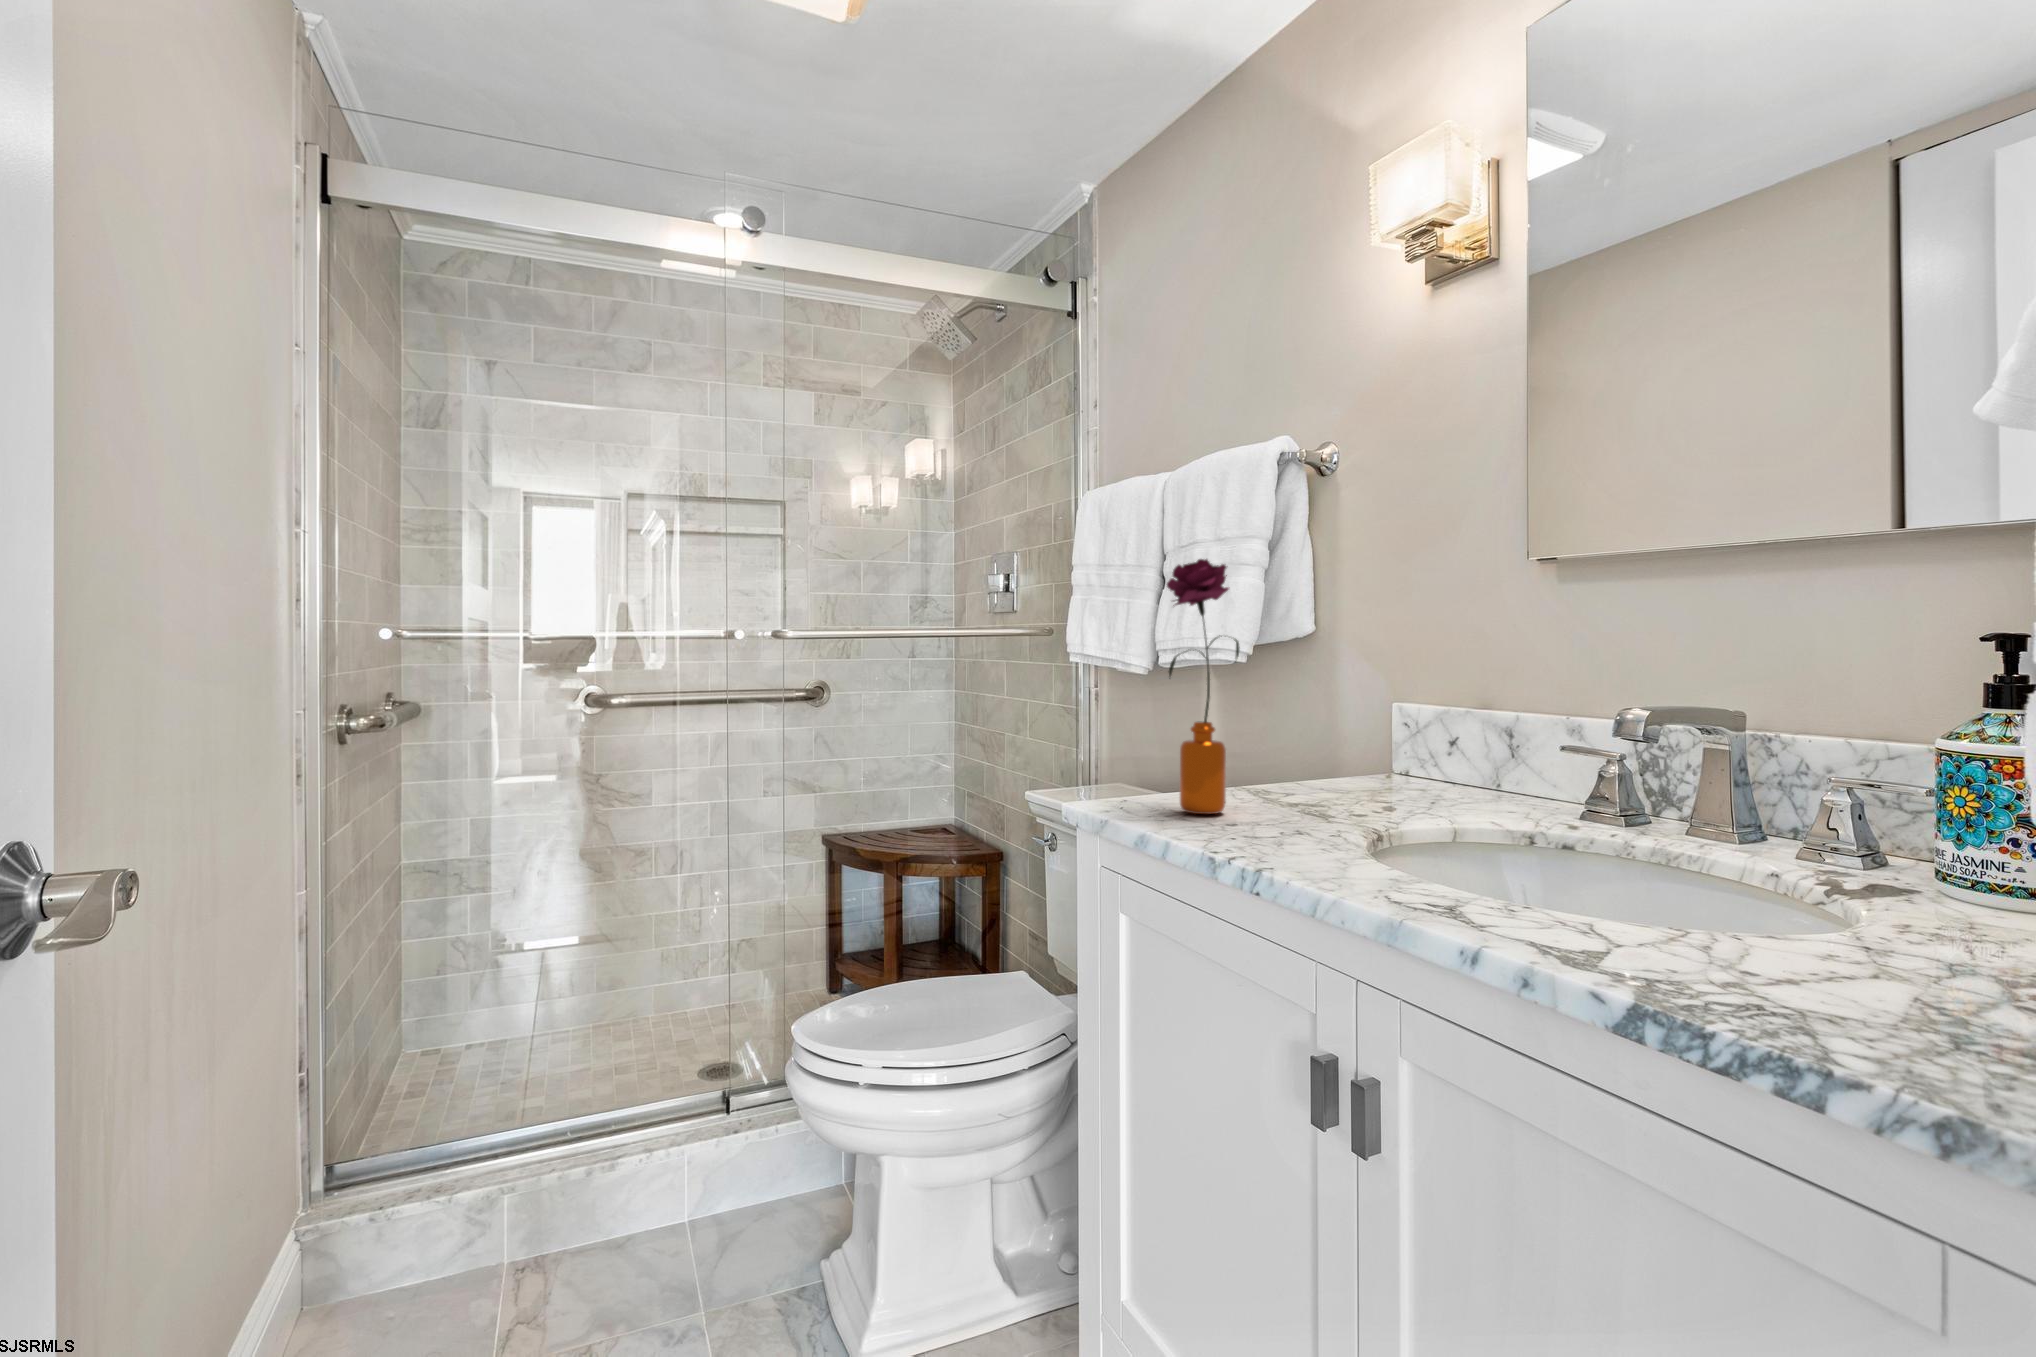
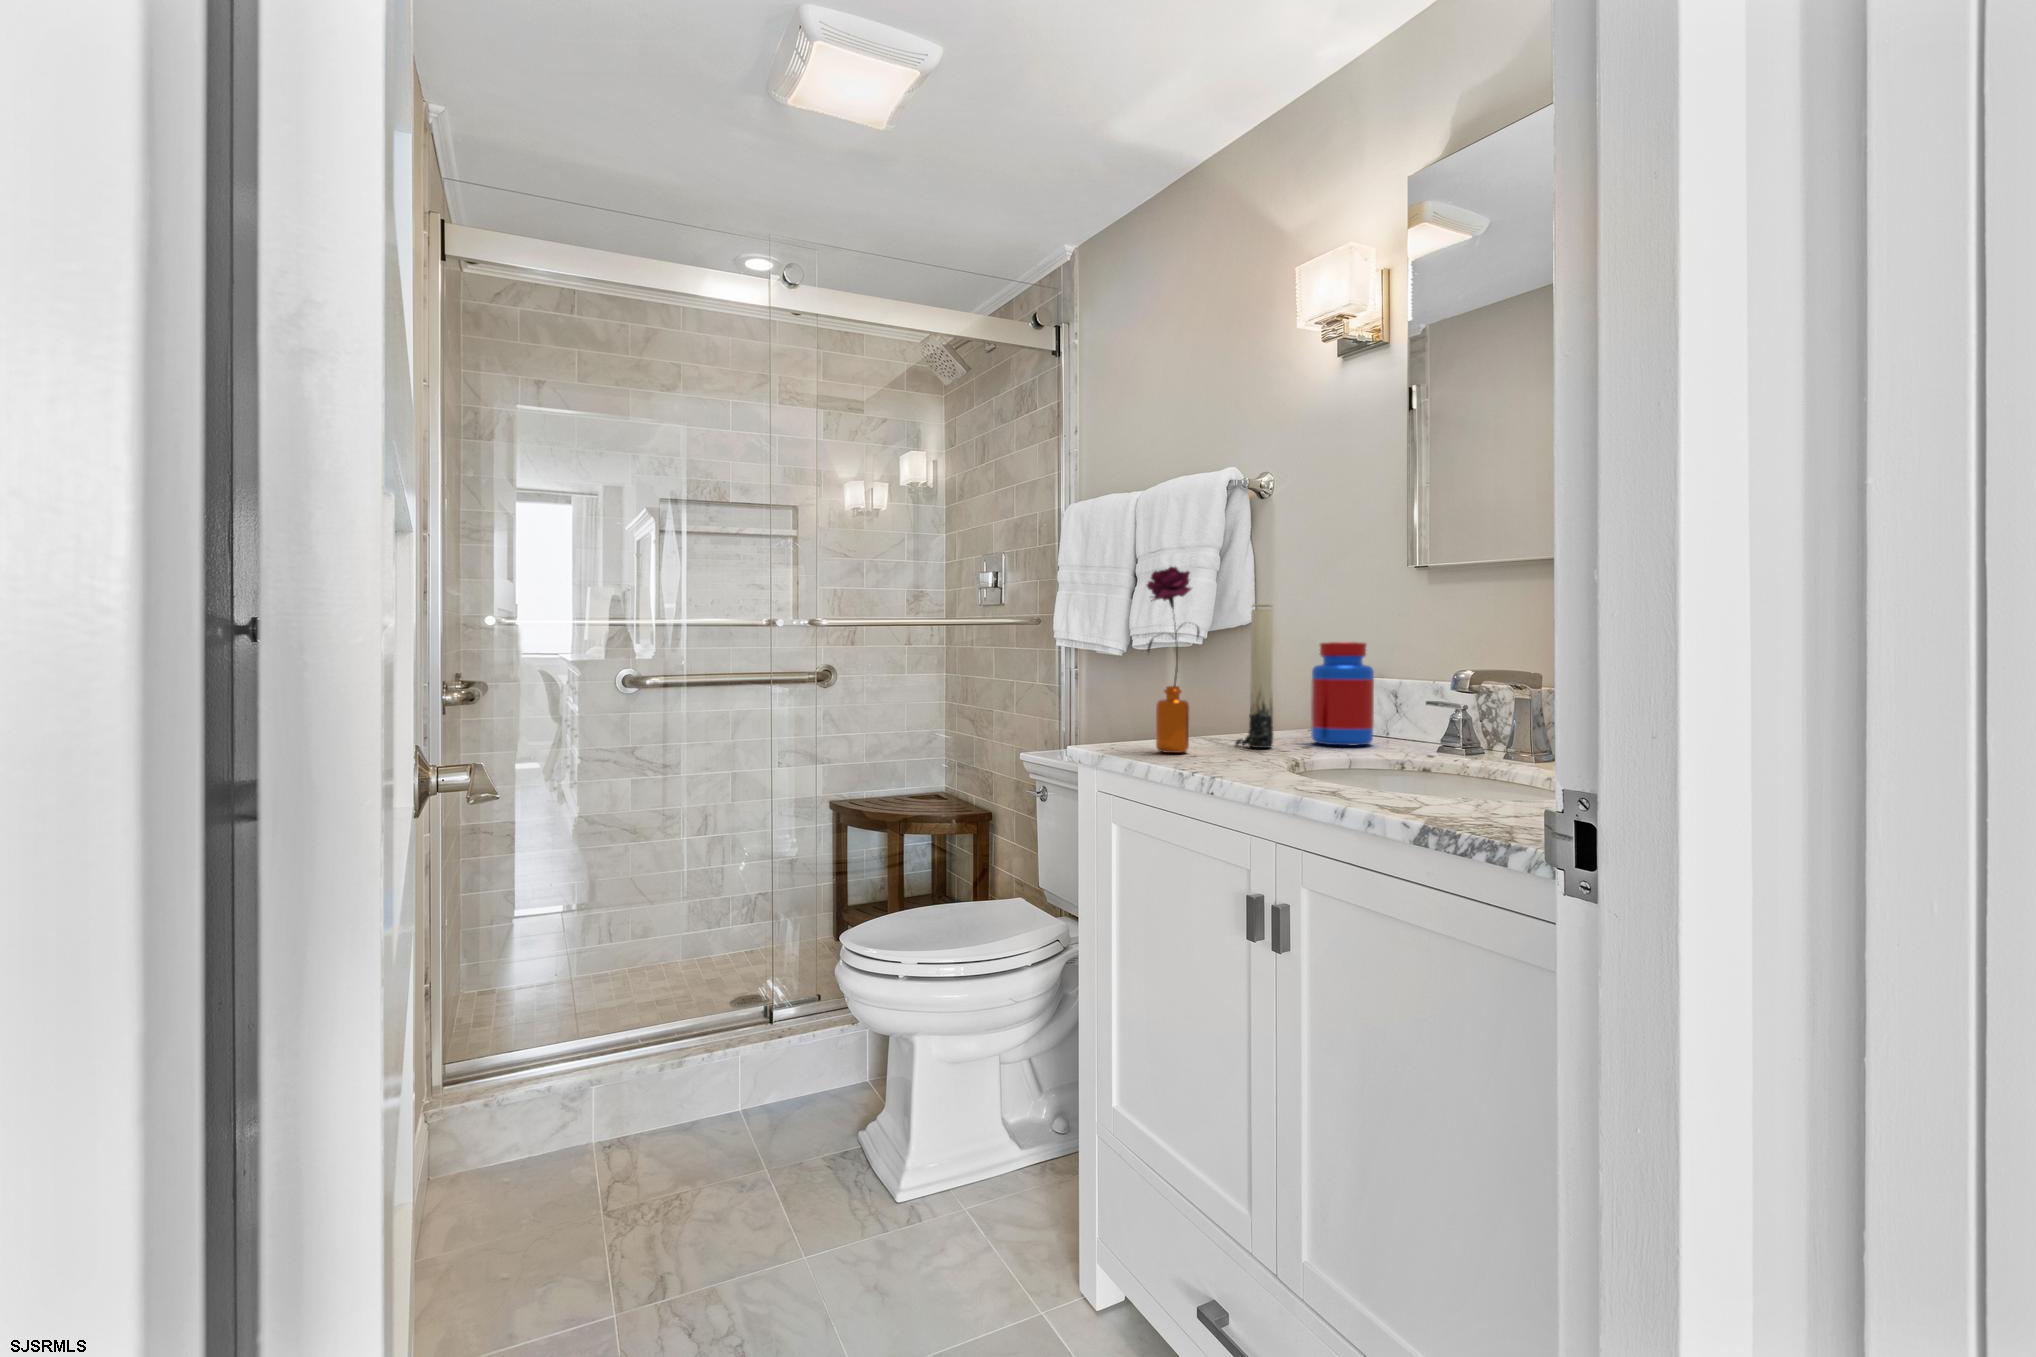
candle: none [1289,609,1343,806] -> present [1235,604,1273,748]
jar: none [1394,661,1482,803] -> present [1311,642,1374,746]

